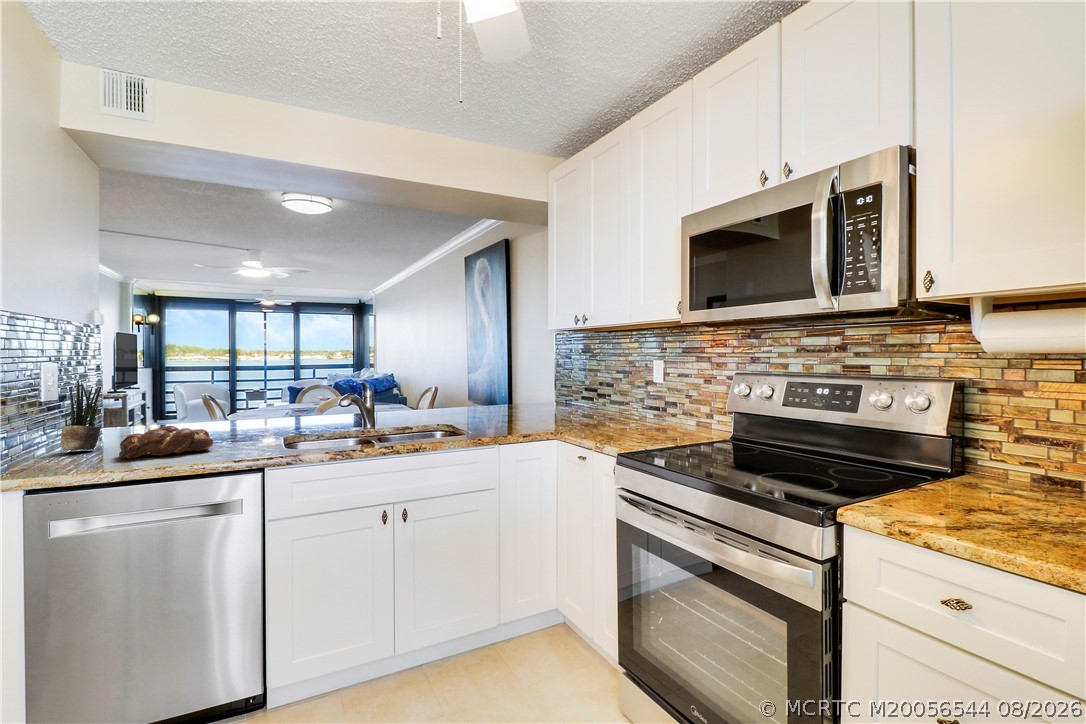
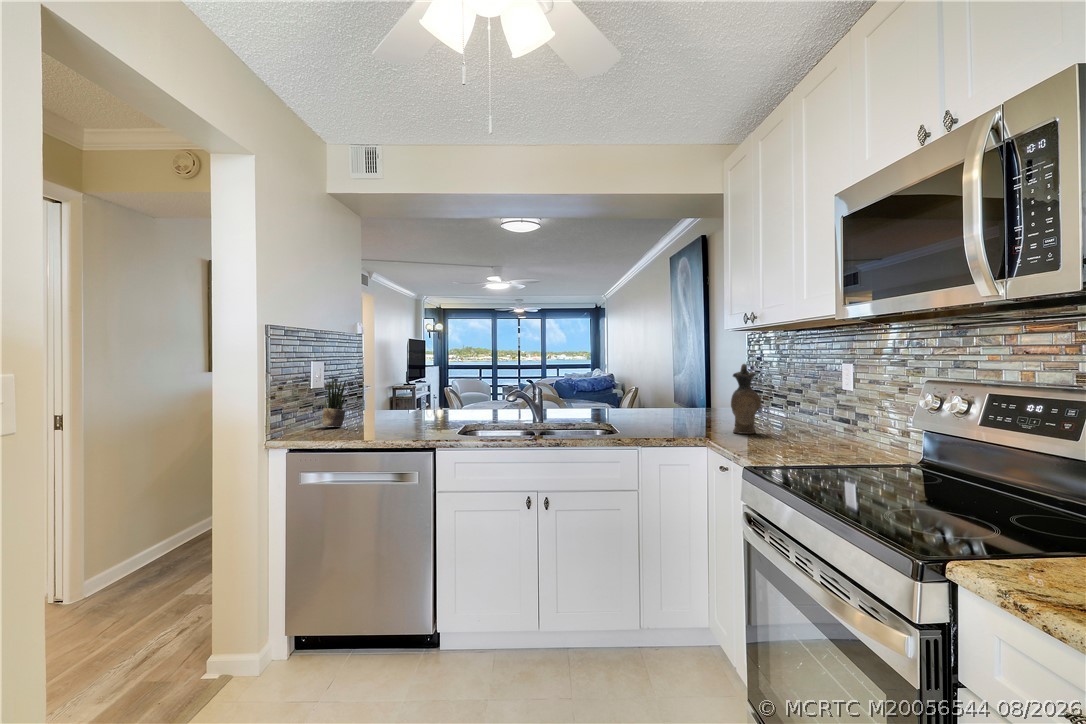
ceramic pitcher: none [566,361,592,424] -> present [731,364,761,434]
bread loaf: present [119,426,213,458] -> none [348,412,408,435]

